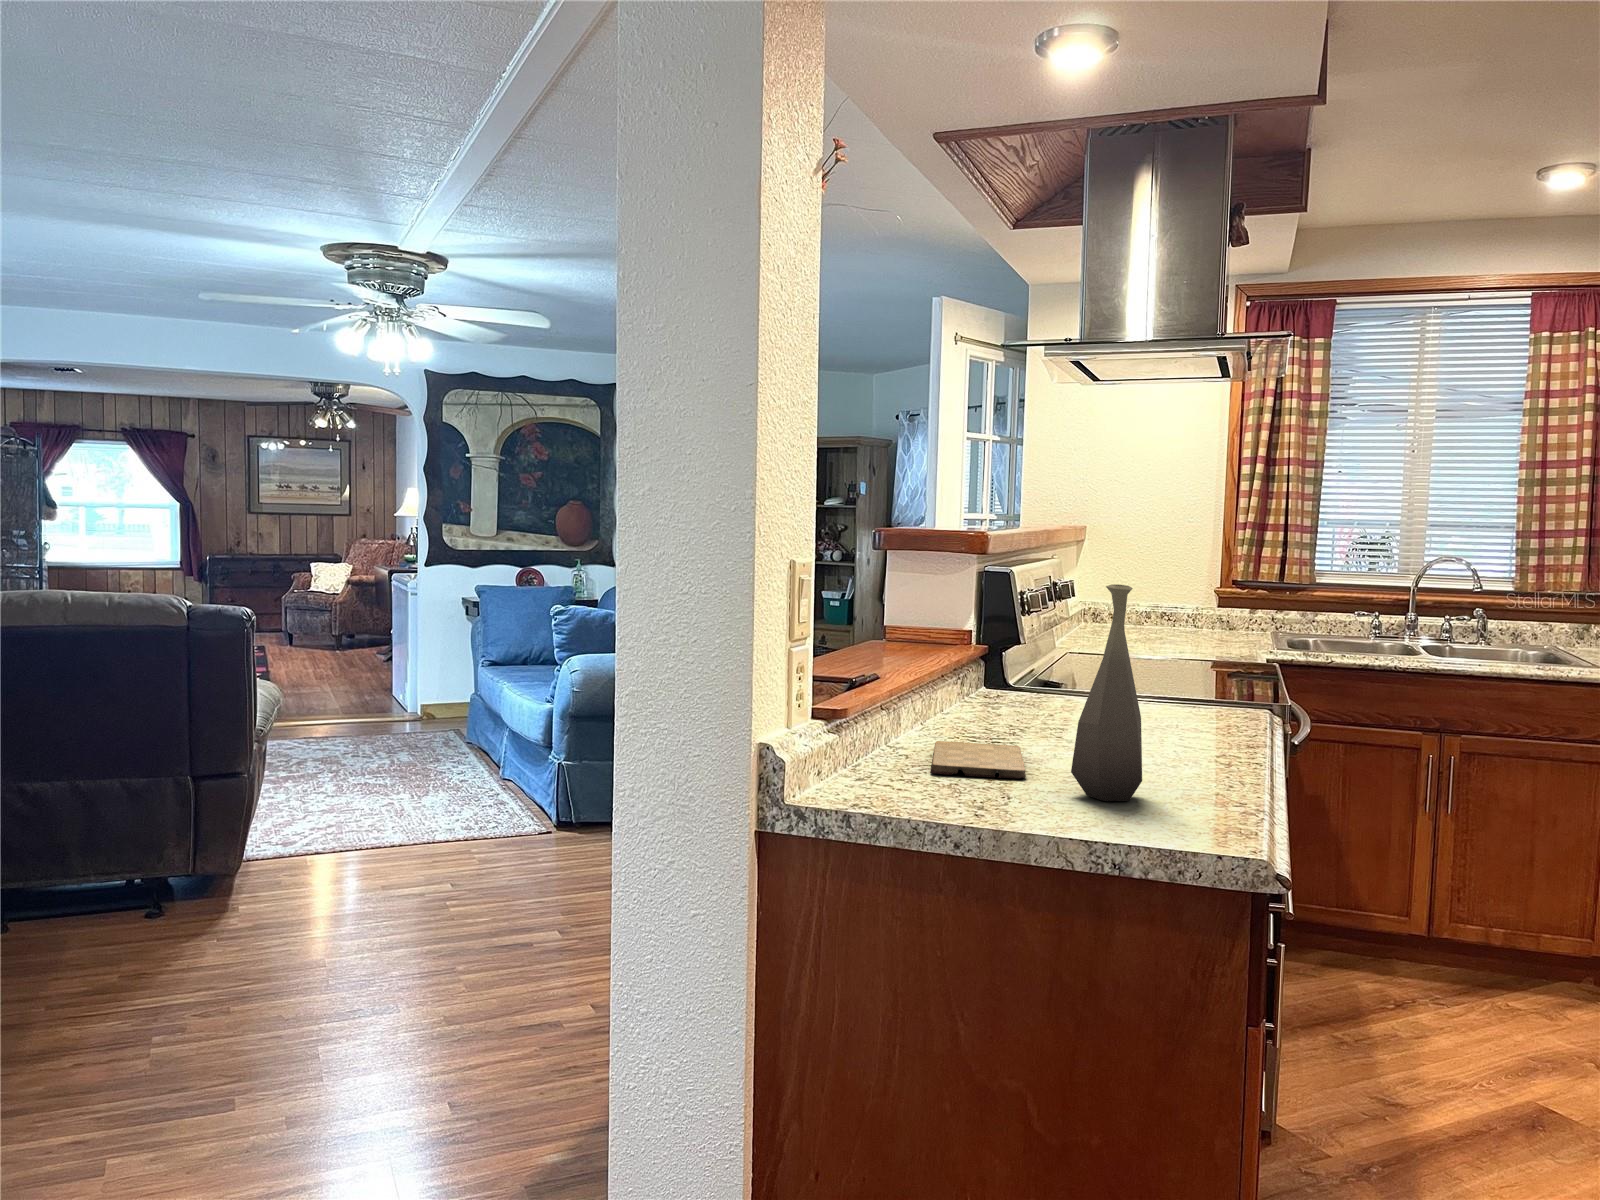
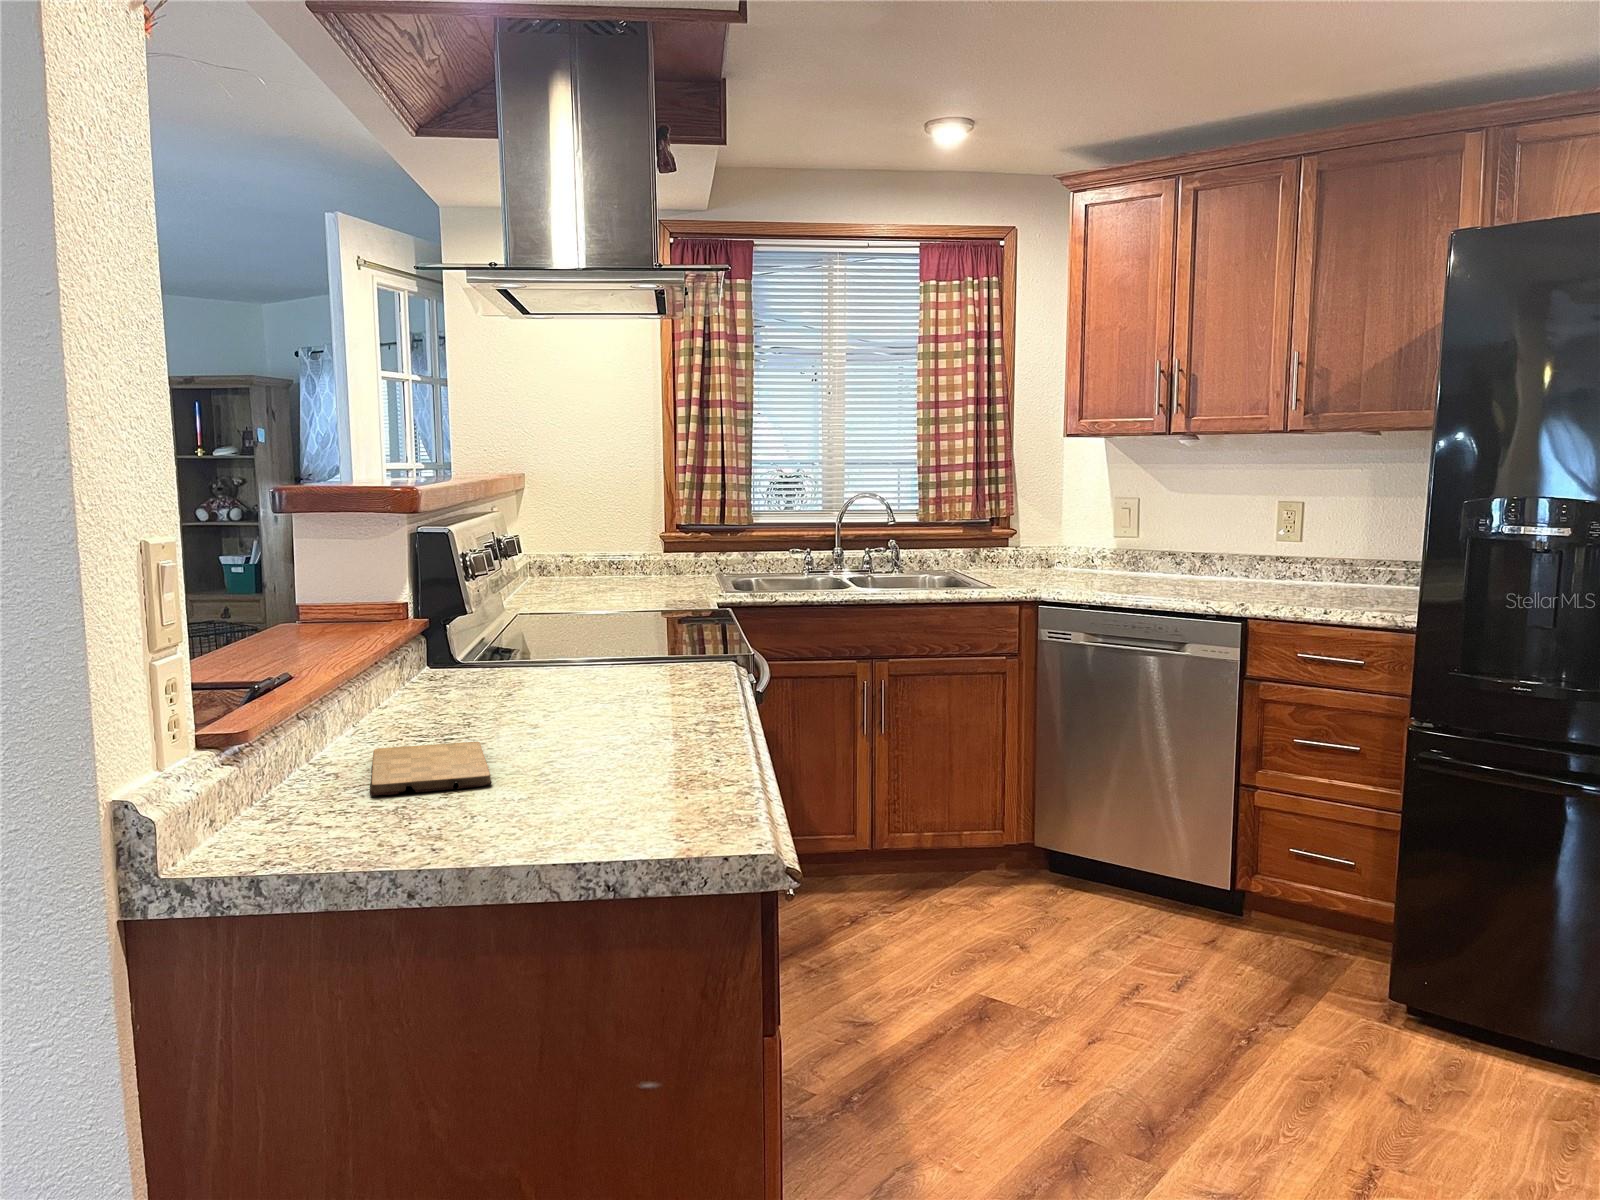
bottle: present [1071,585,1142,801] -> none [546,547,629,802]

